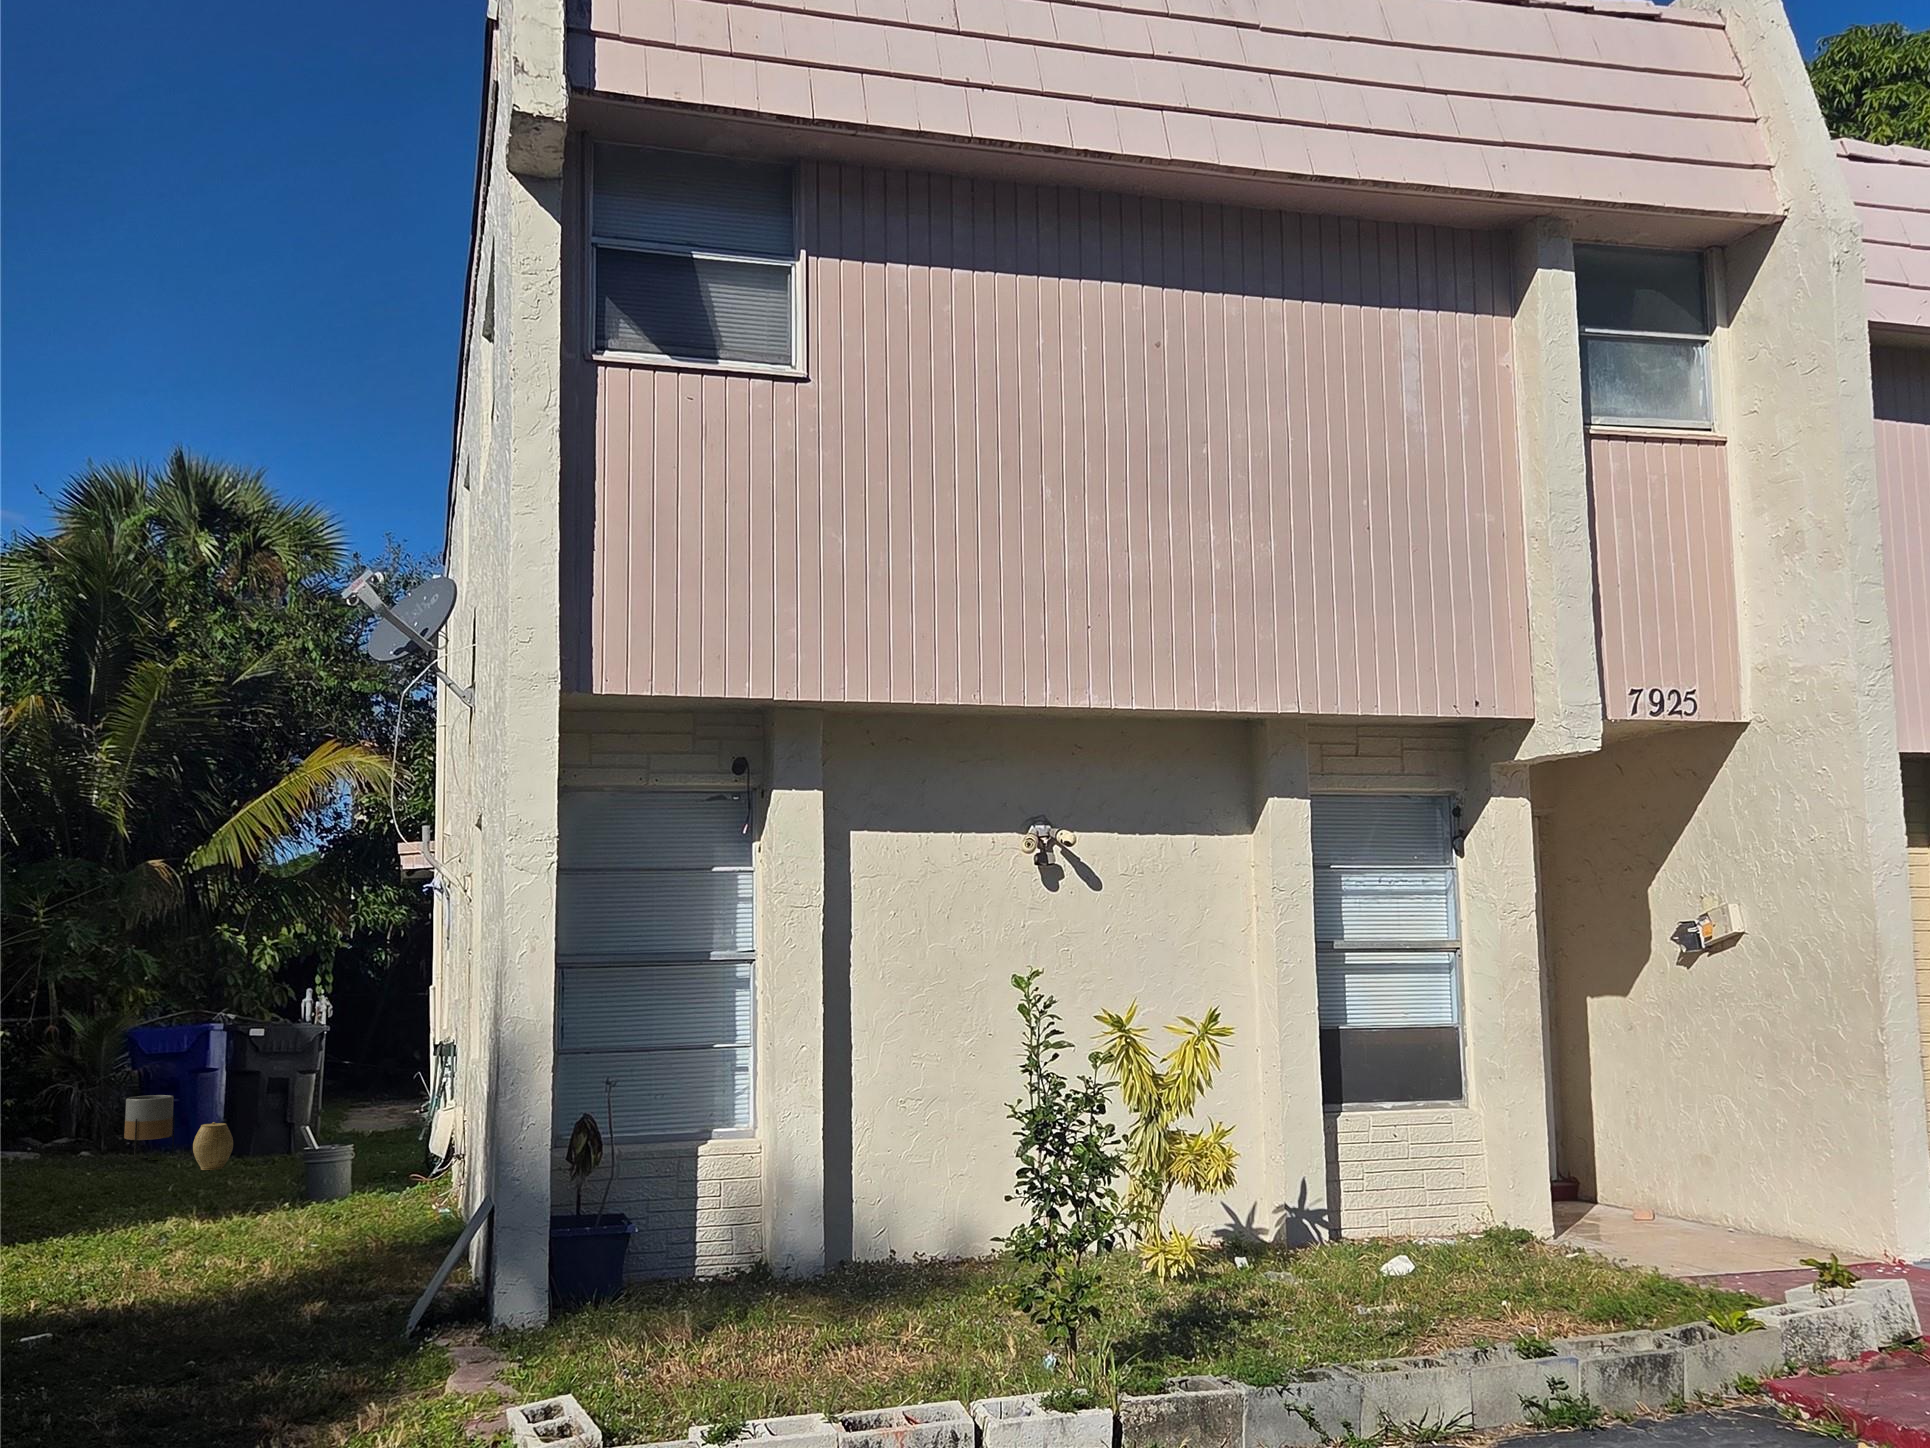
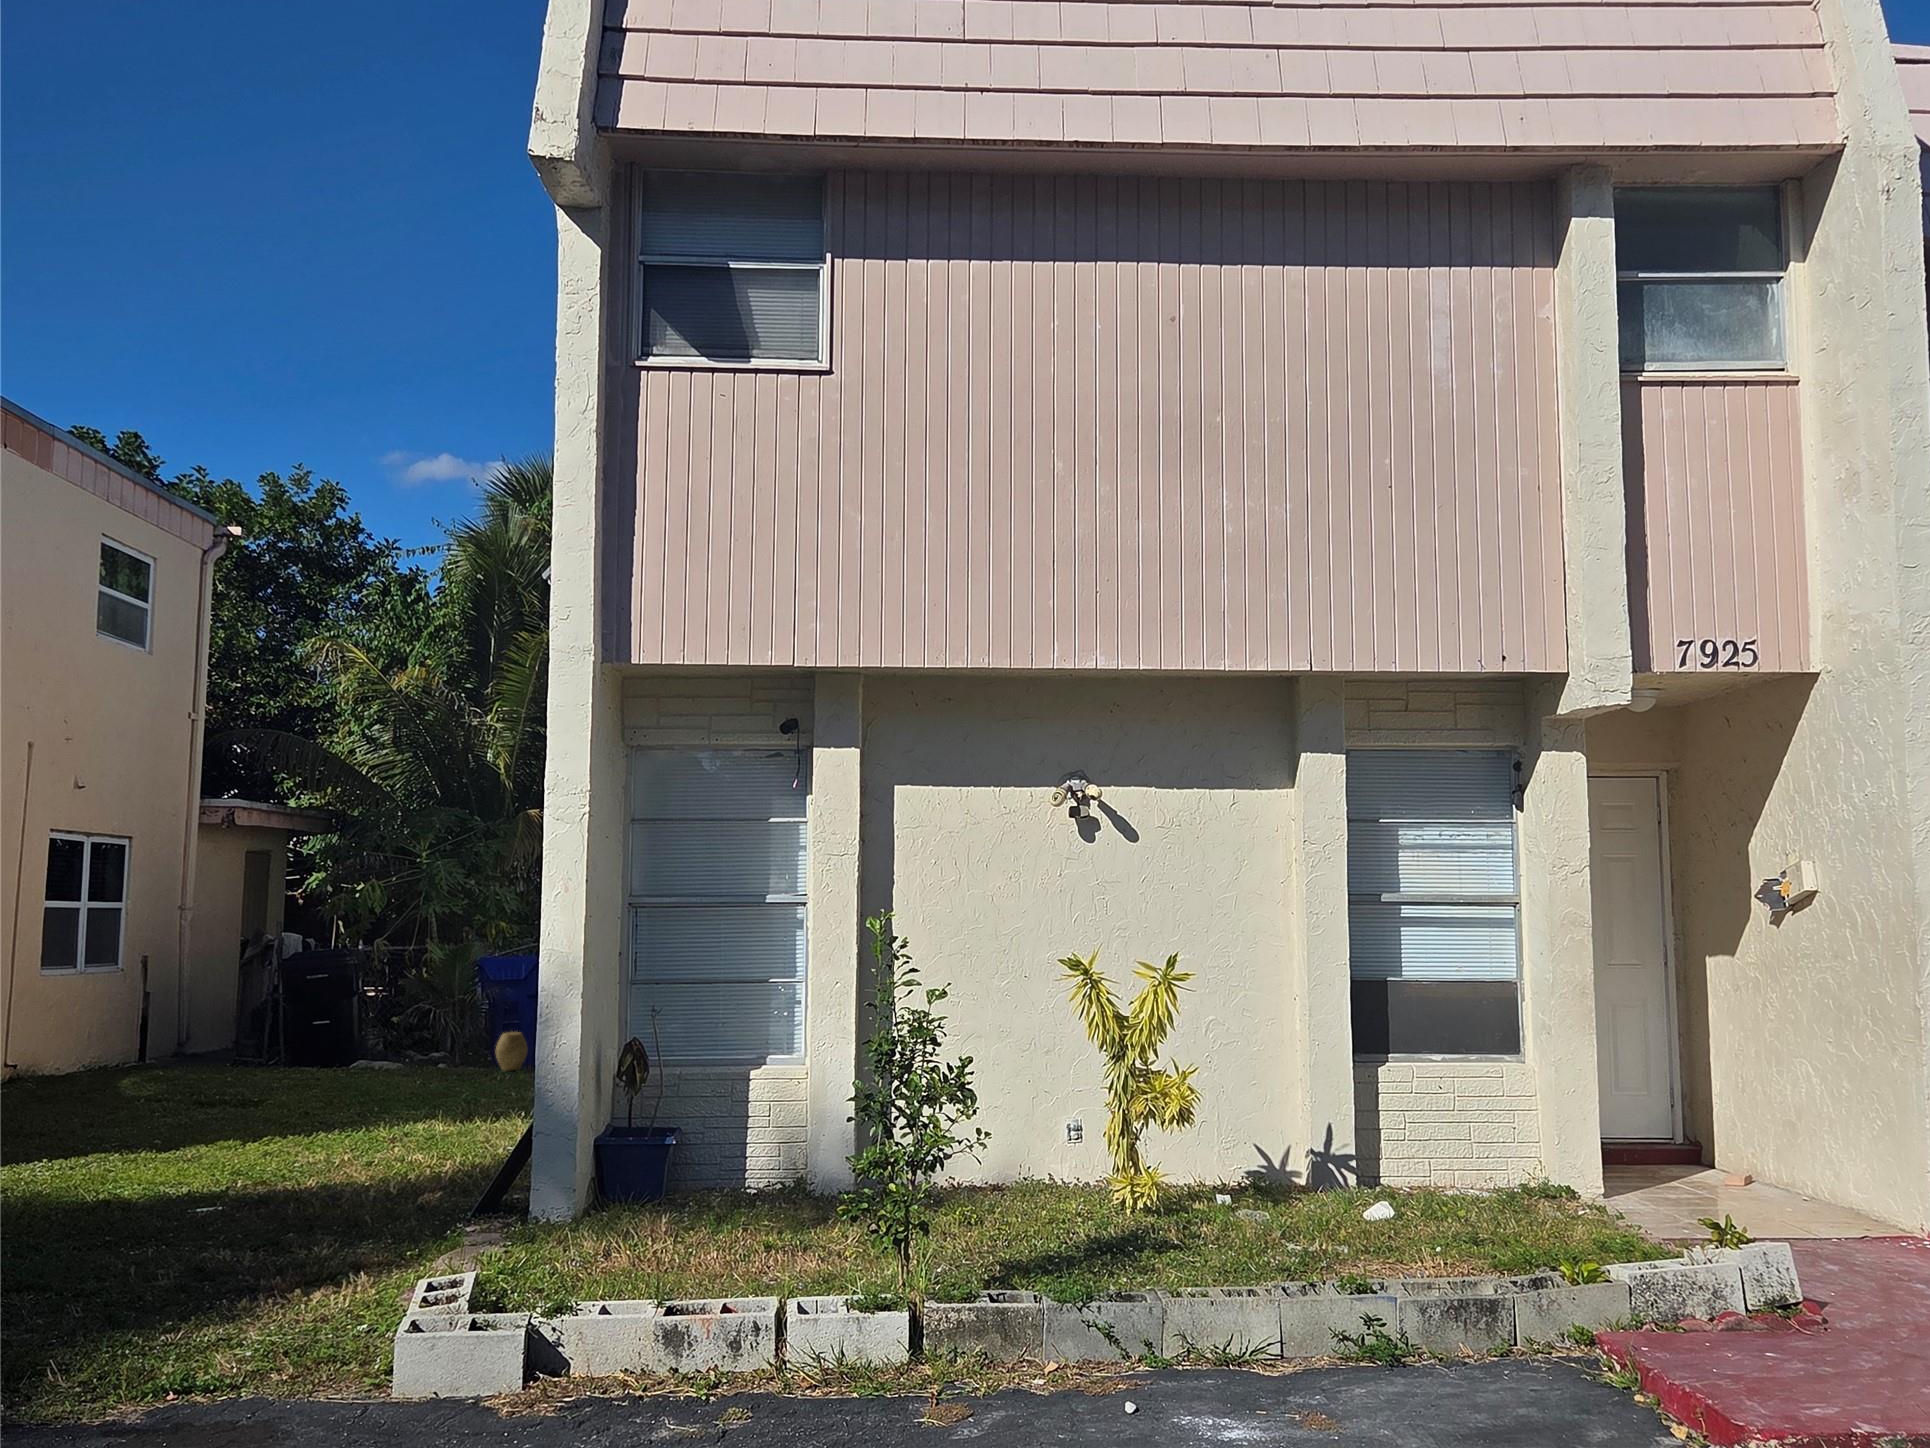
planter: present [124,1095,175,1162] -> none [456,1008,495,1061]

